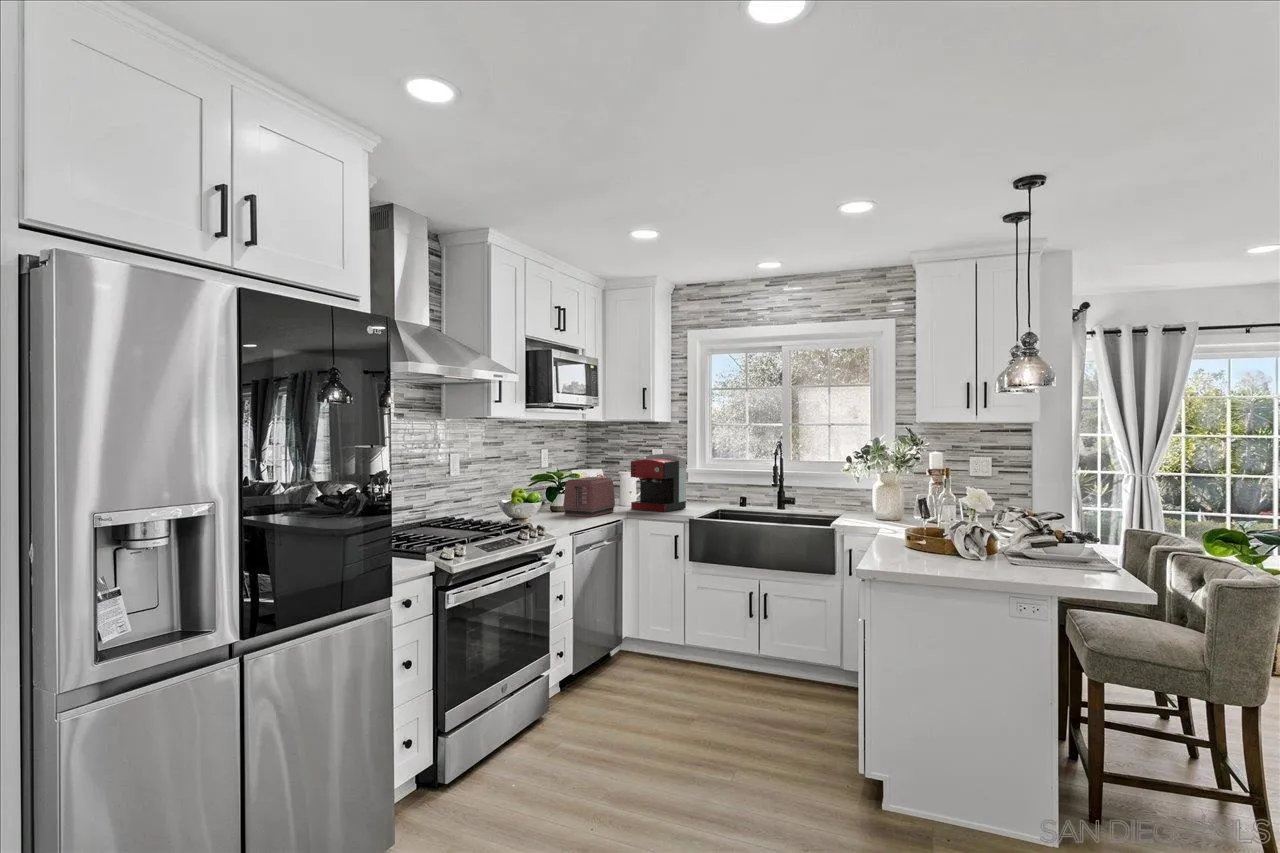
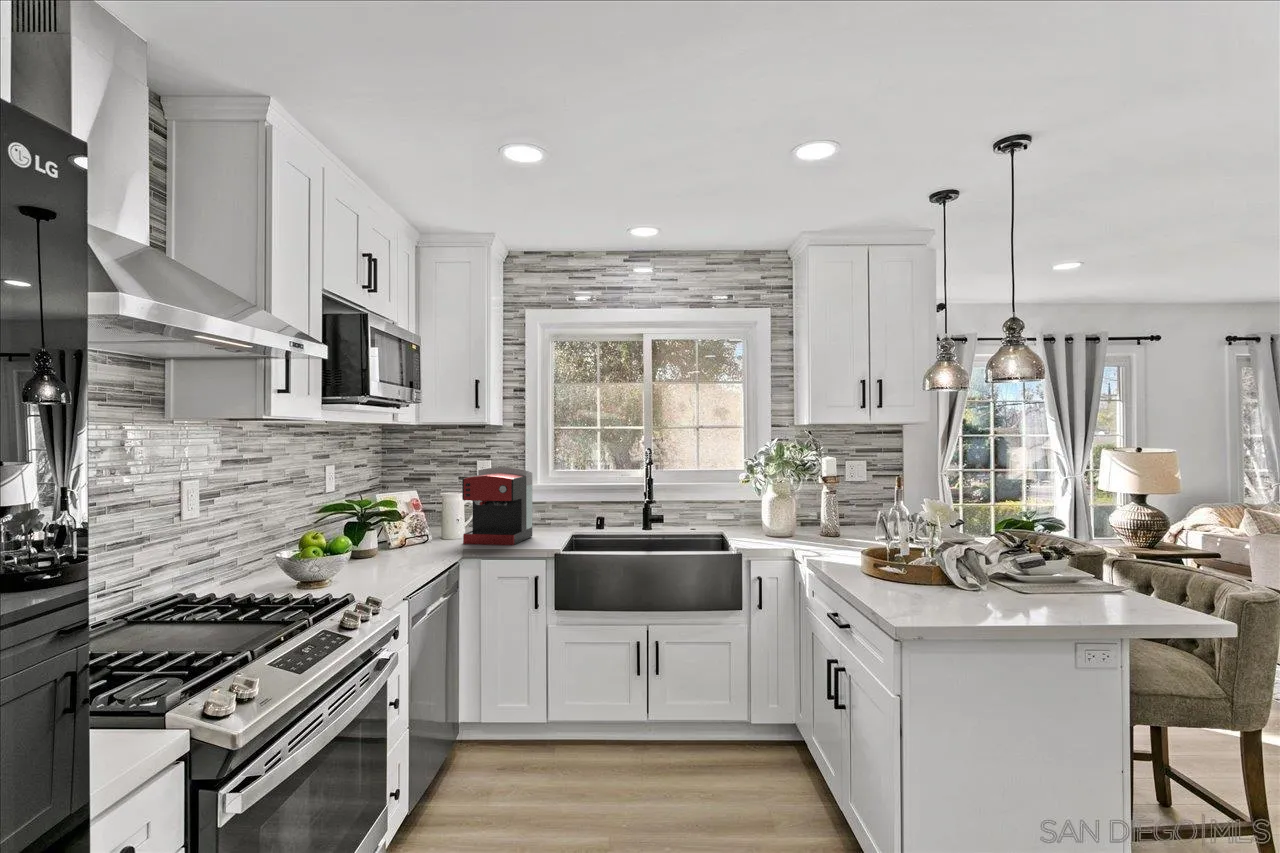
toaster: present [563,477,615,517] -> none [377,504,447,564]

